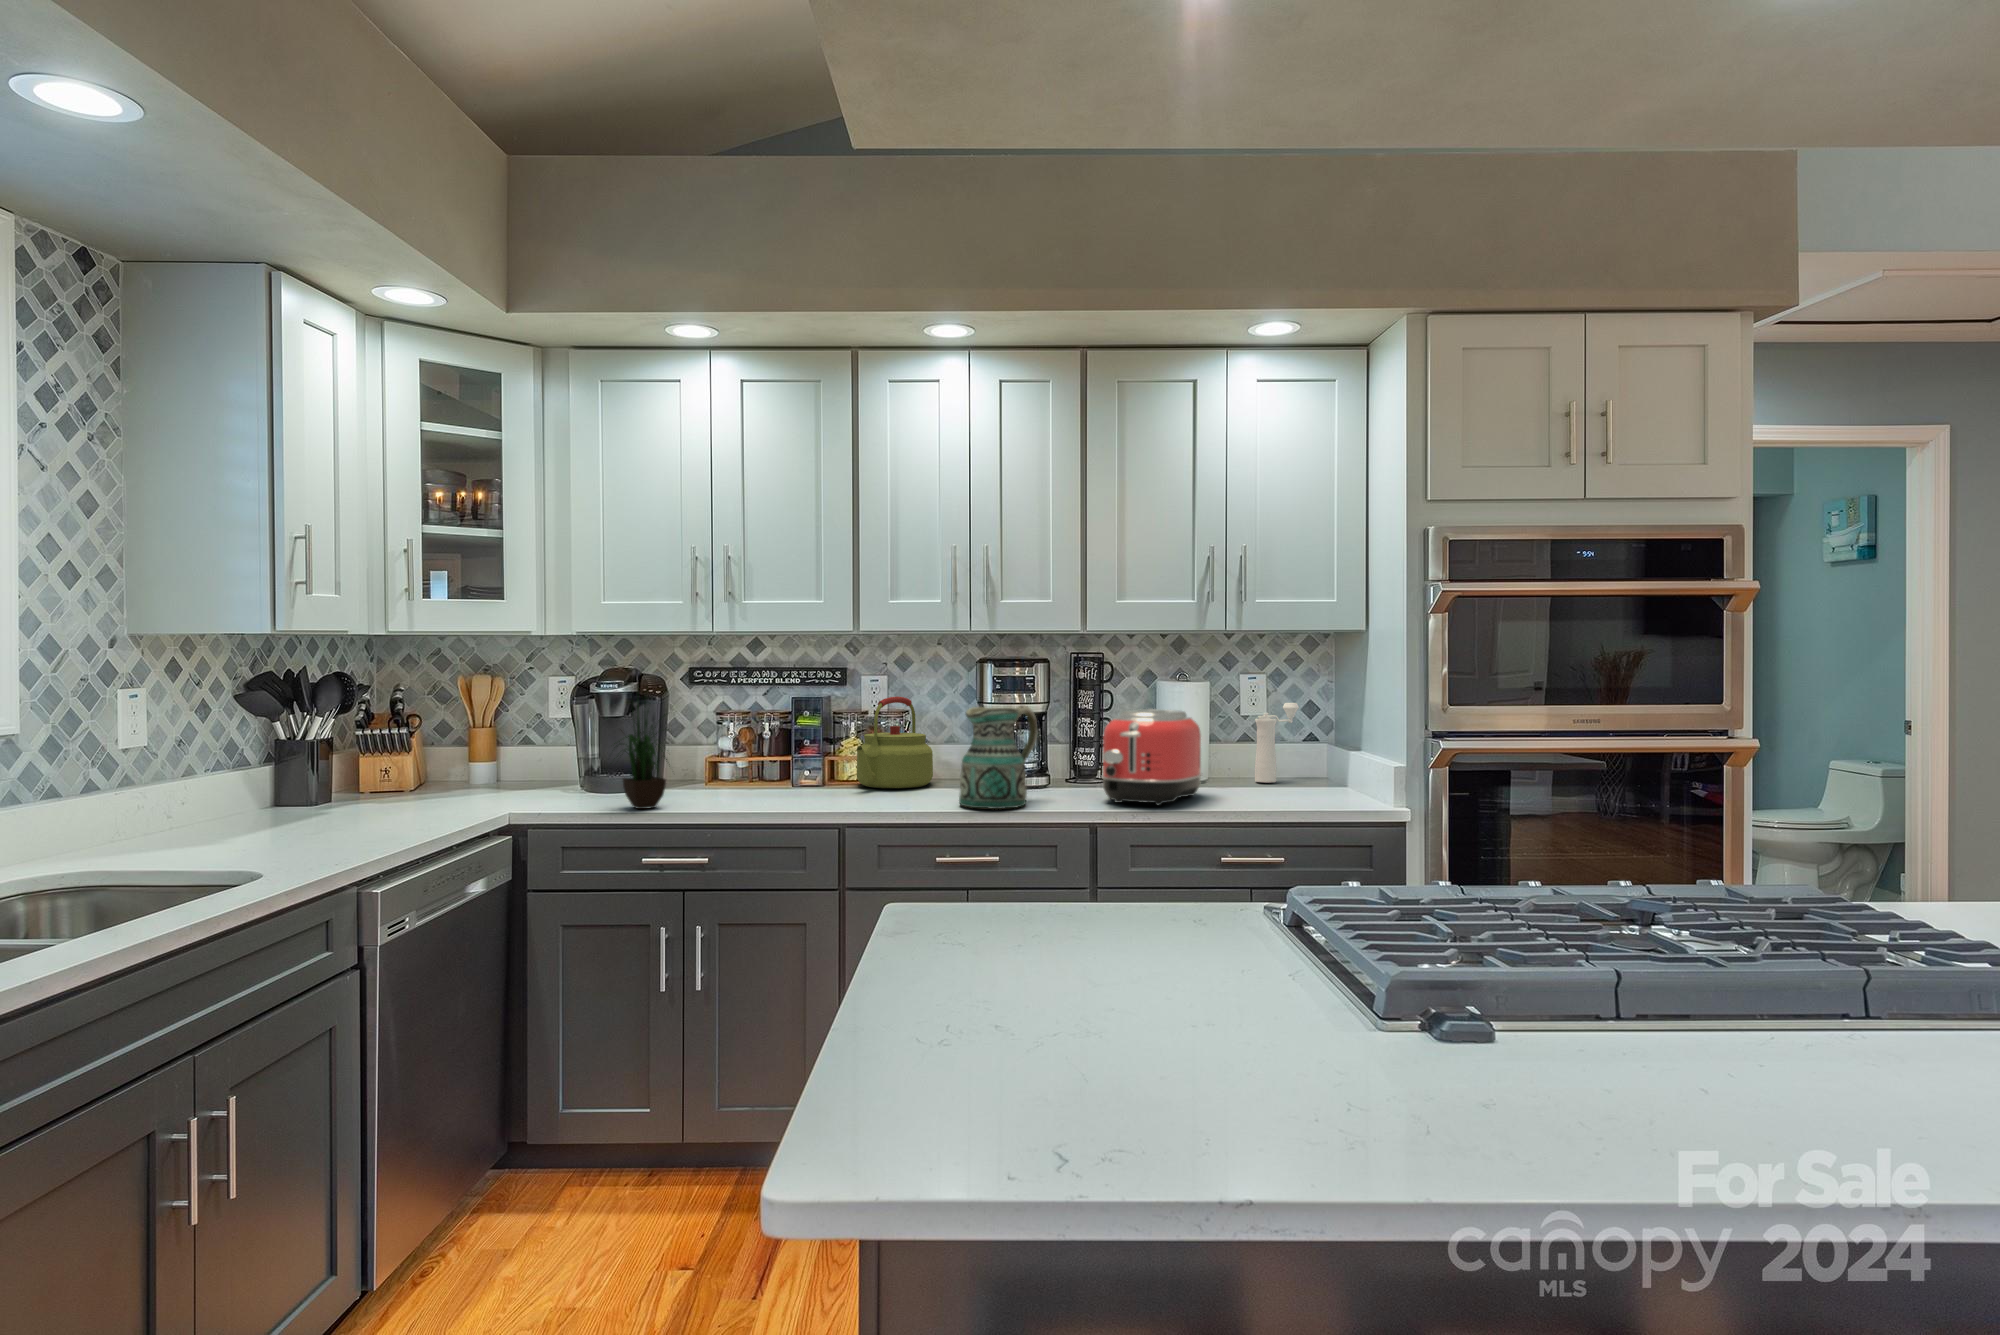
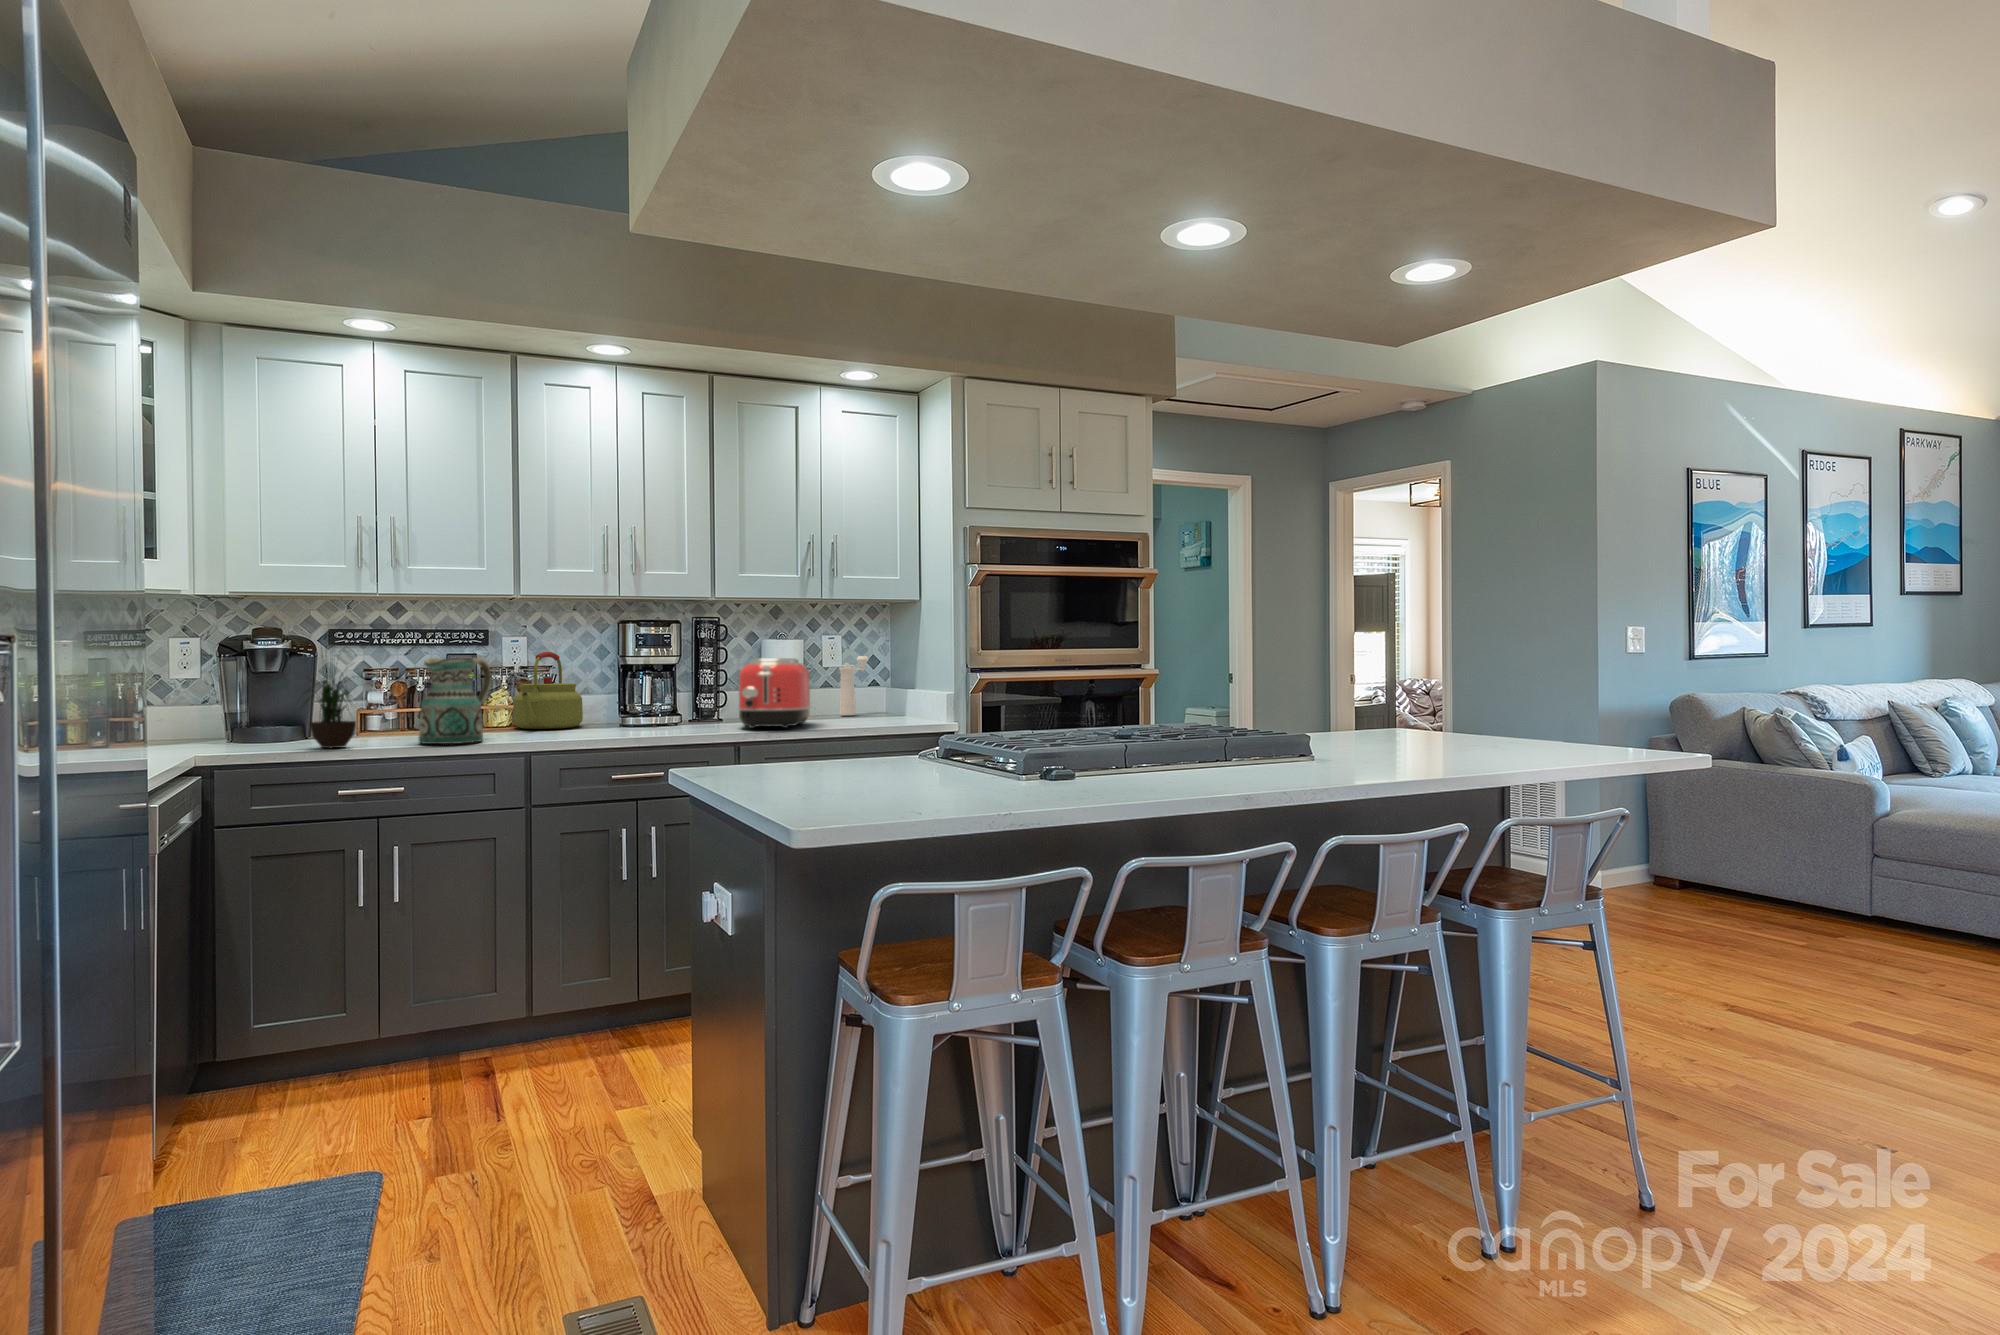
ceramic pitcher: present [959,706,1037,809] -> present [419,657,491,744]

